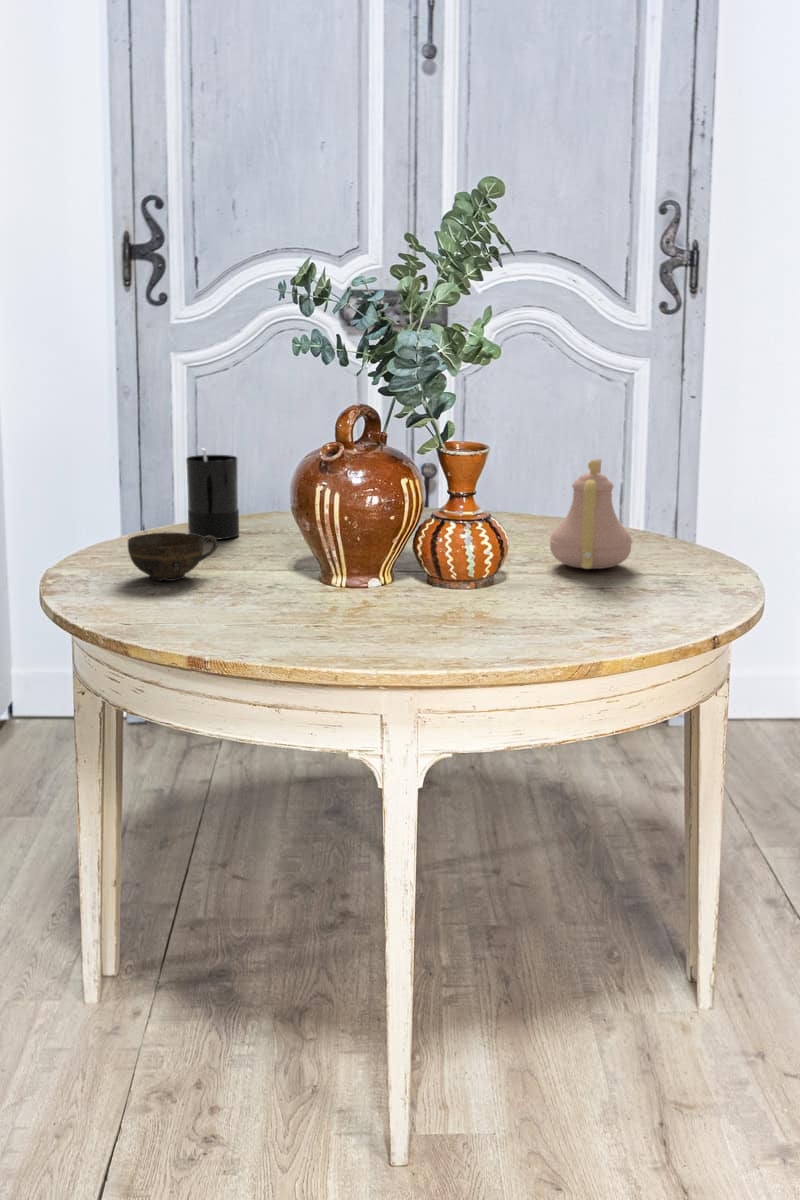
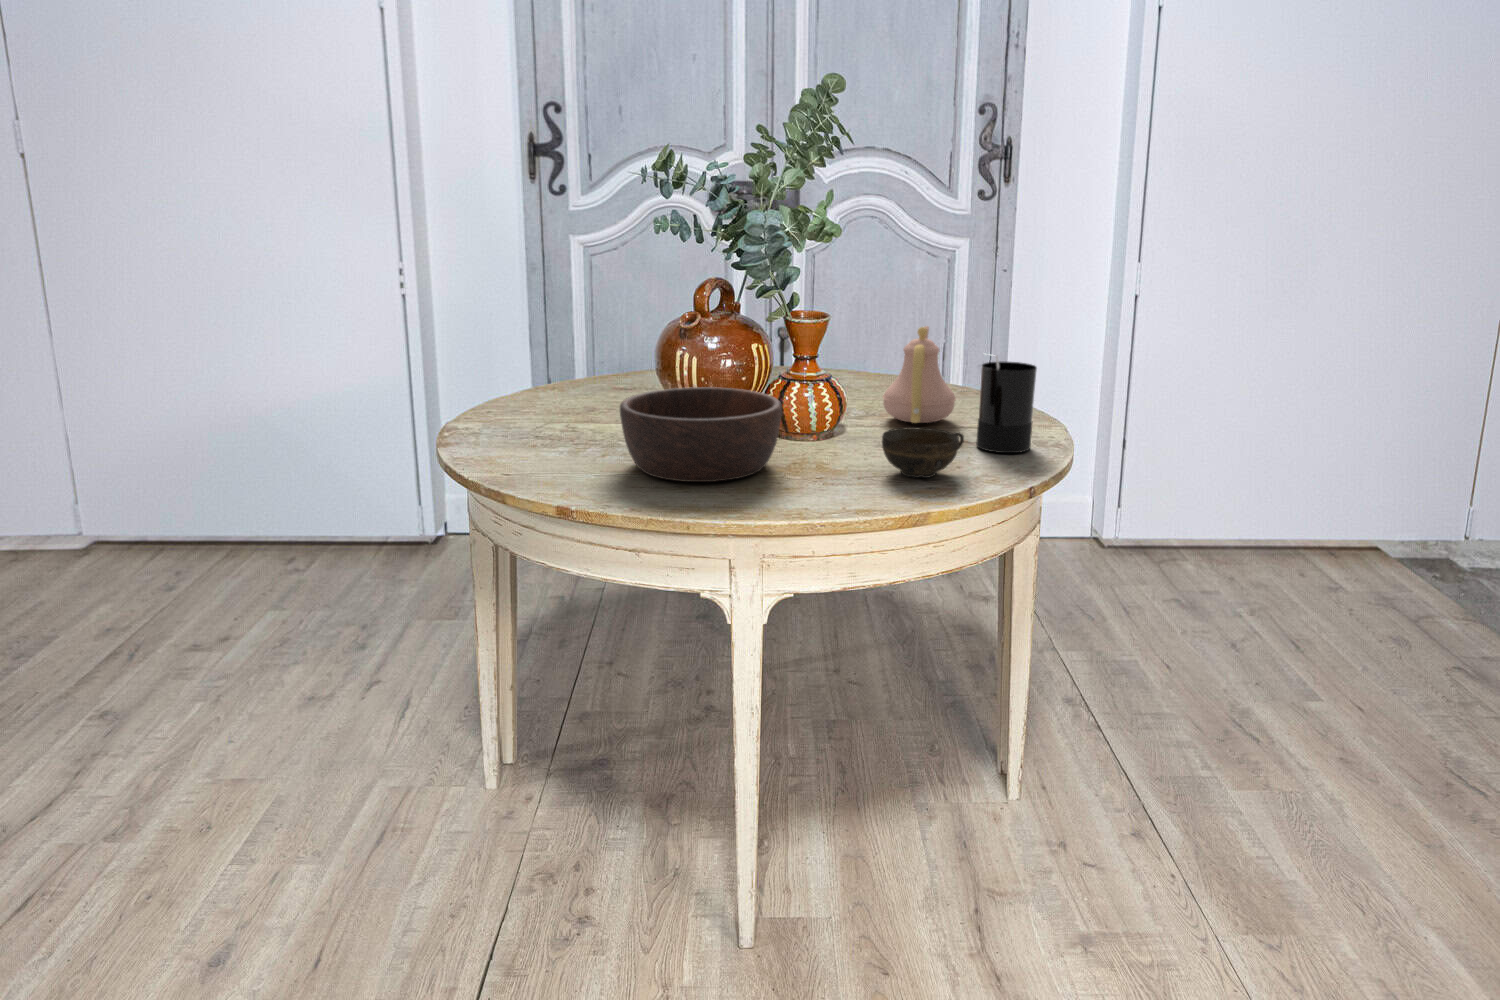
candle: present [186,448,239,540] -> present [976,355,1037,453]
wooden bowl: none [254,527,437,632] -> present [620,387,782,482]
cup: present [128,533,217,581] -> present [882,427,964,478]

